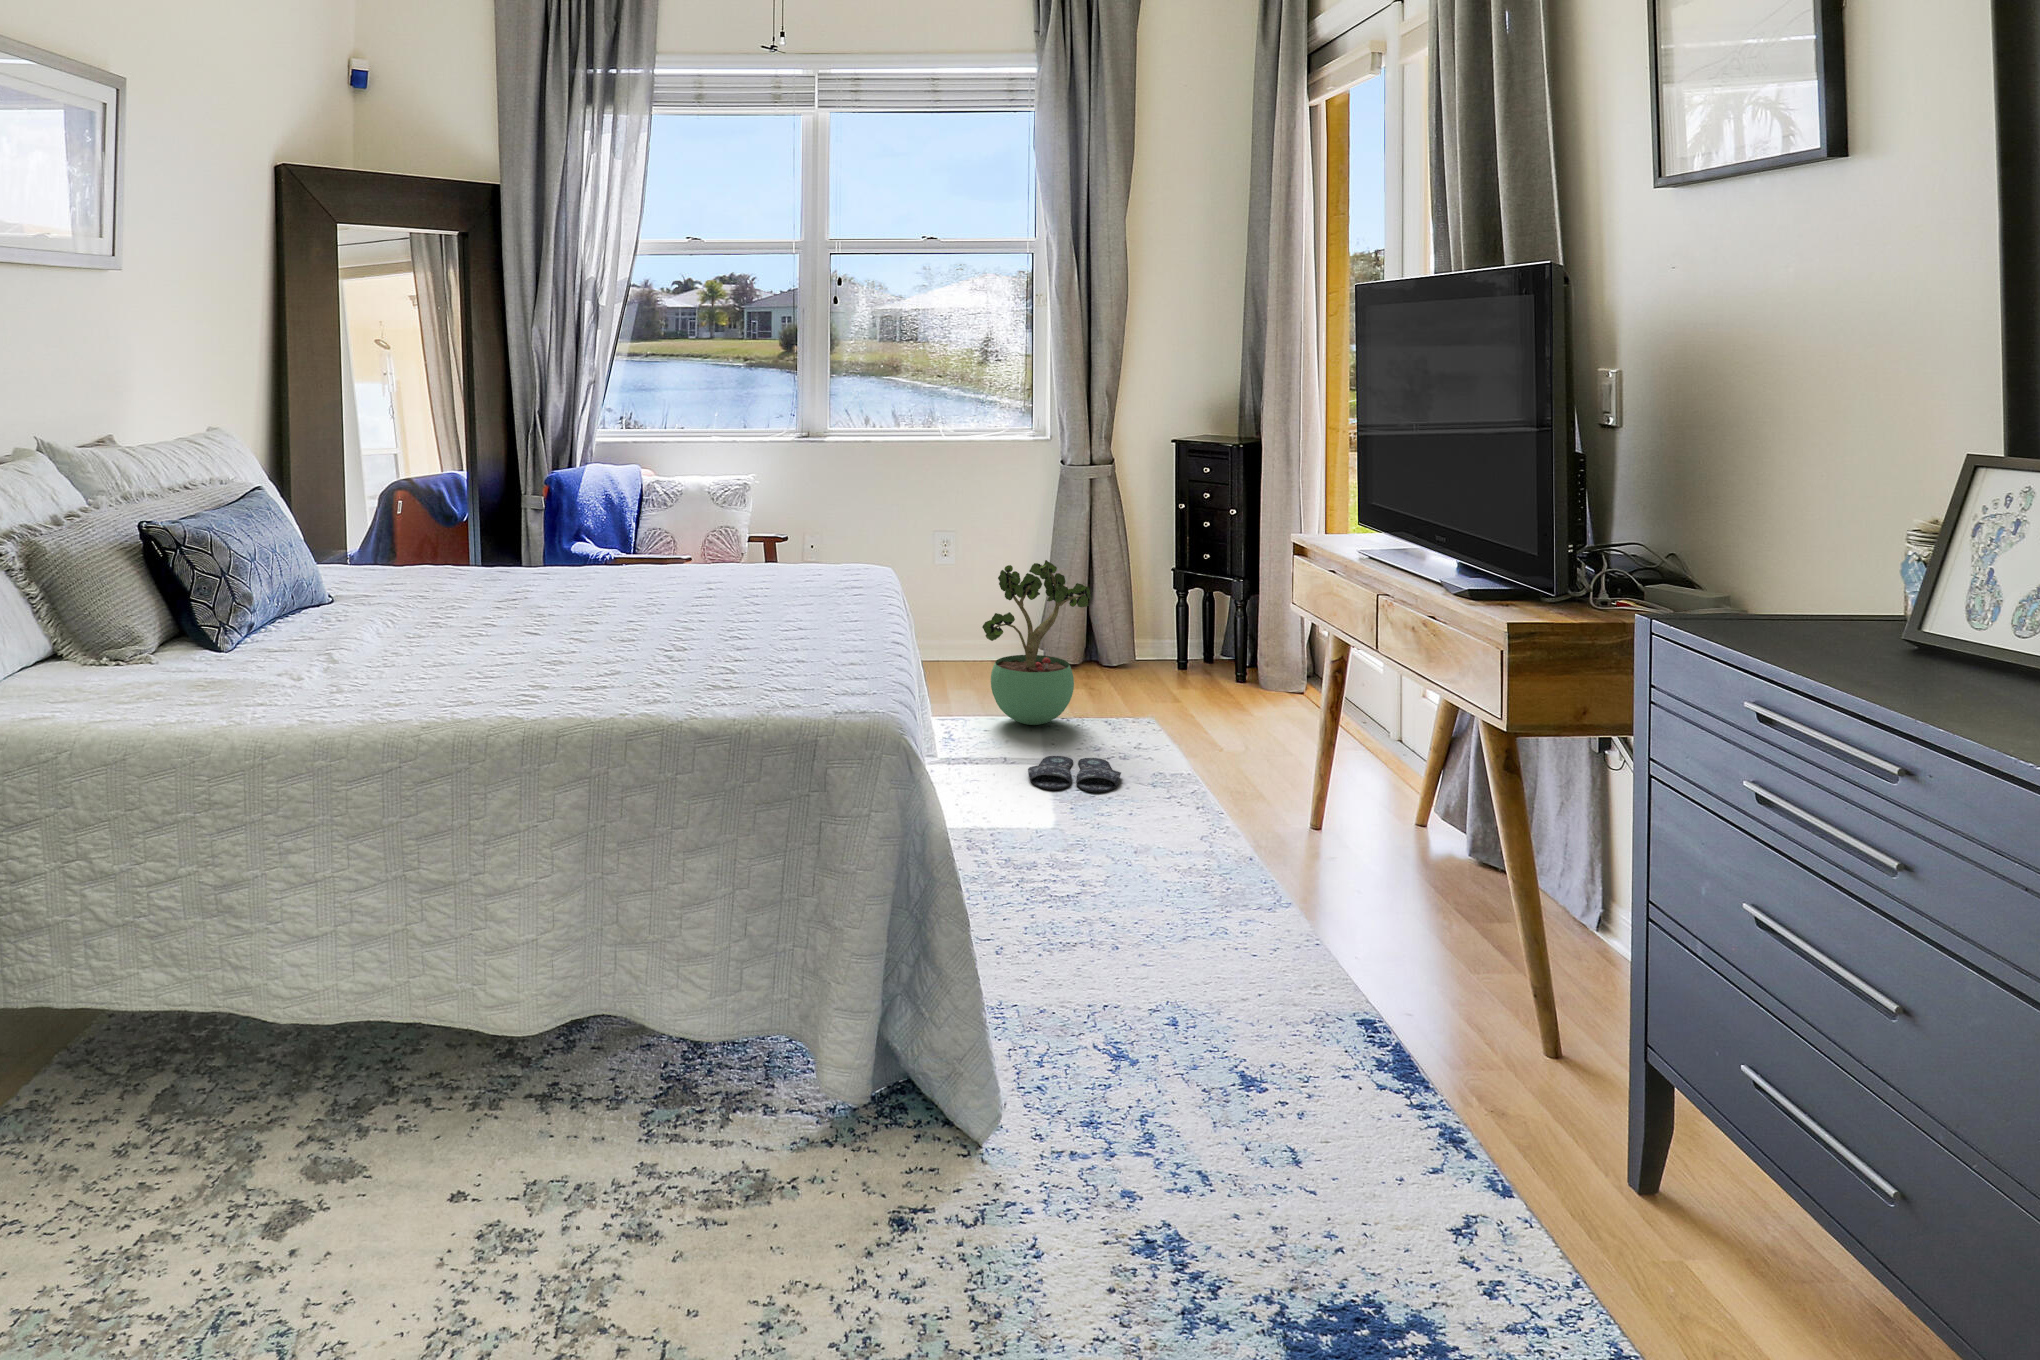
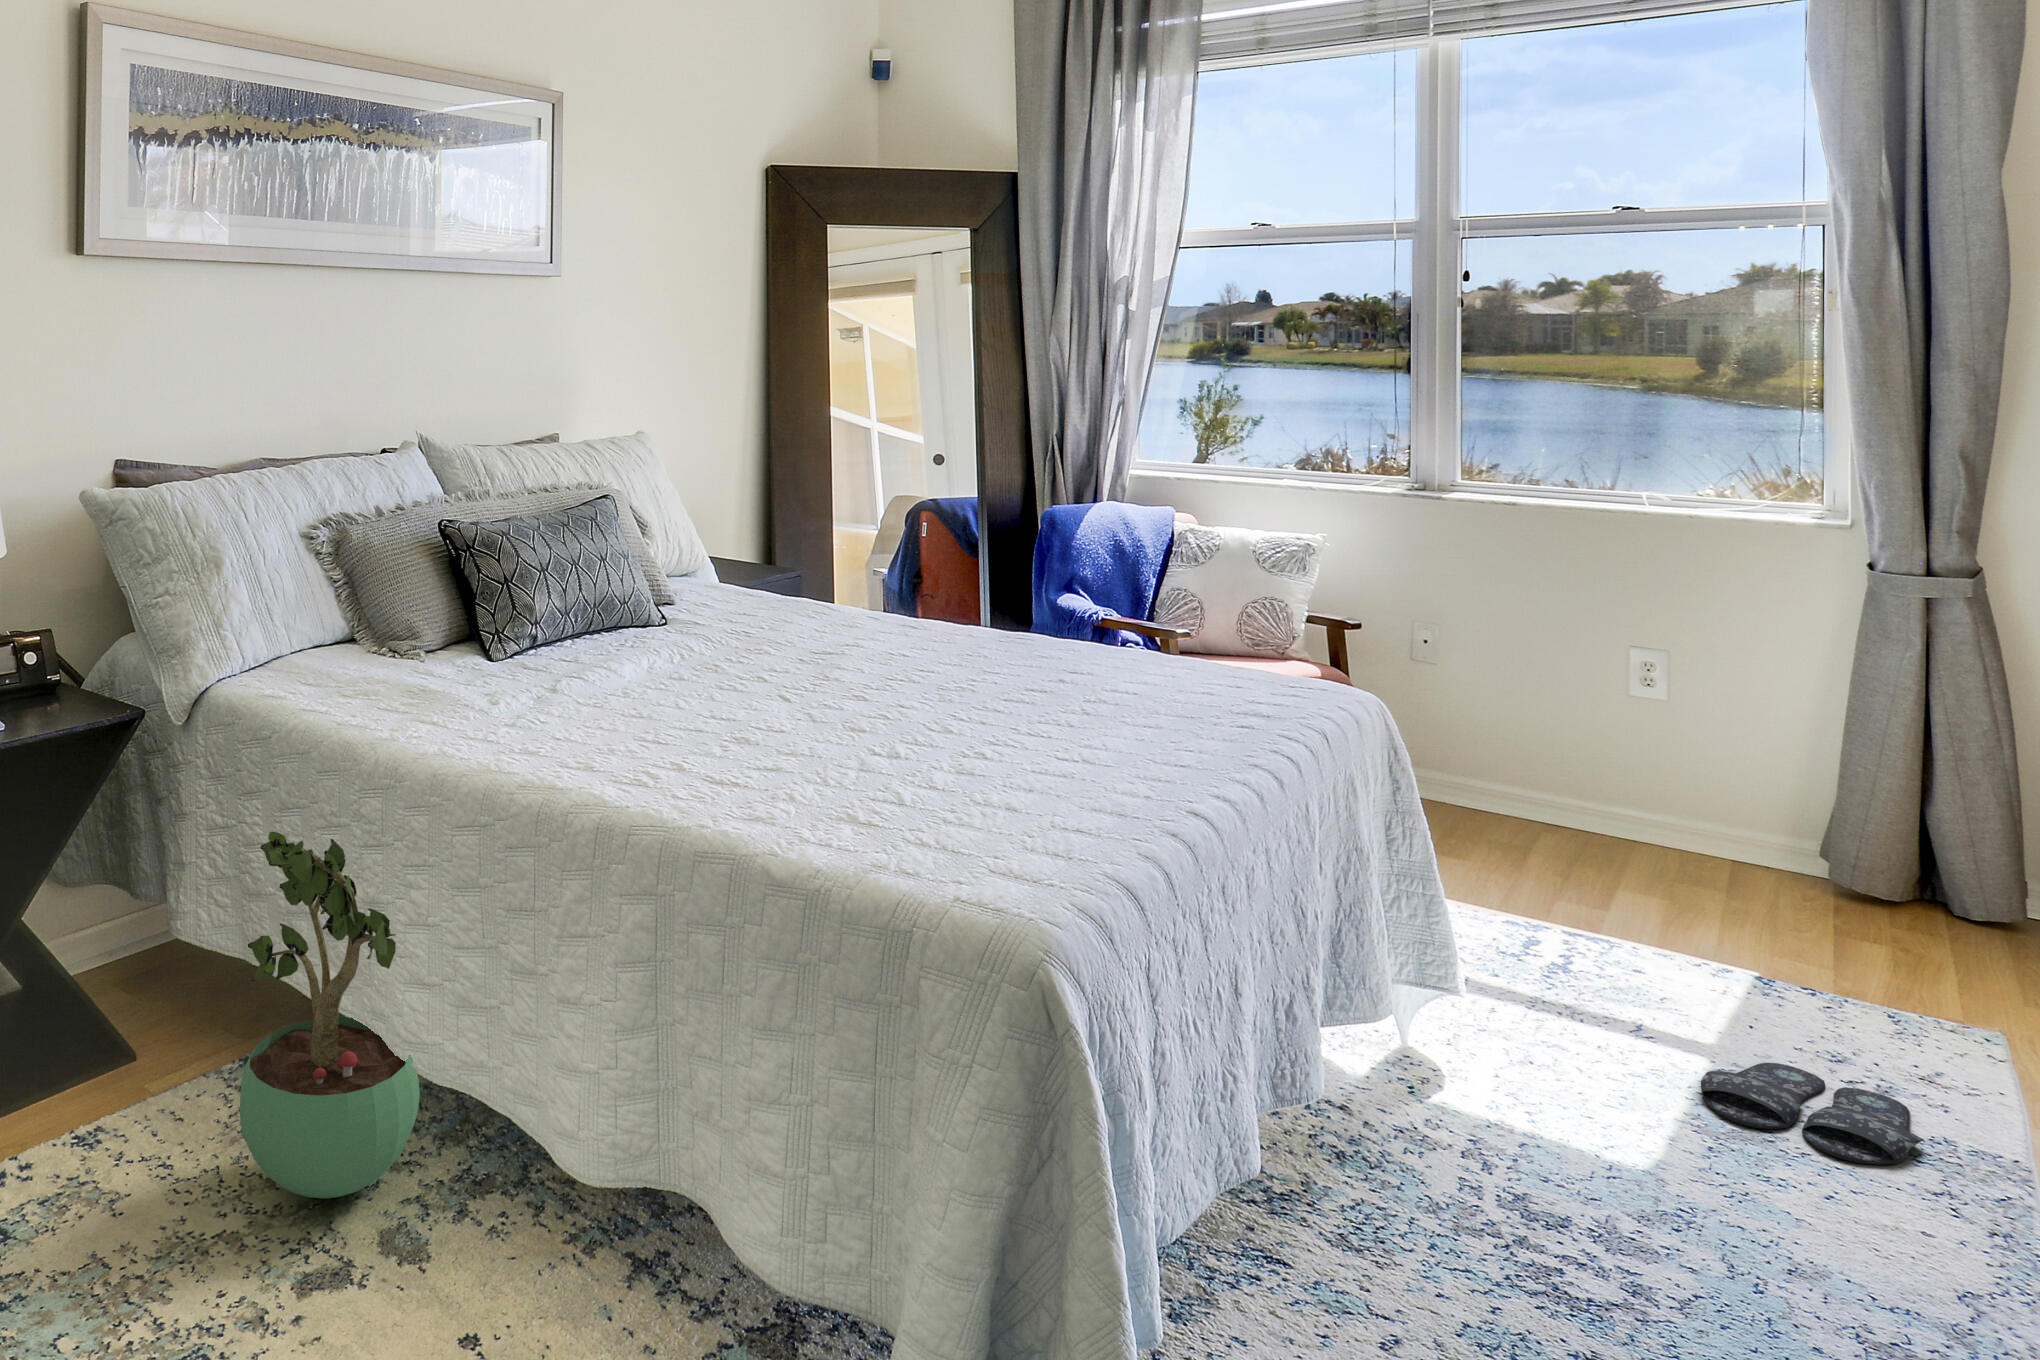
potted plant: present [982,560,1091,725] -> present [240,832,420,1198]

